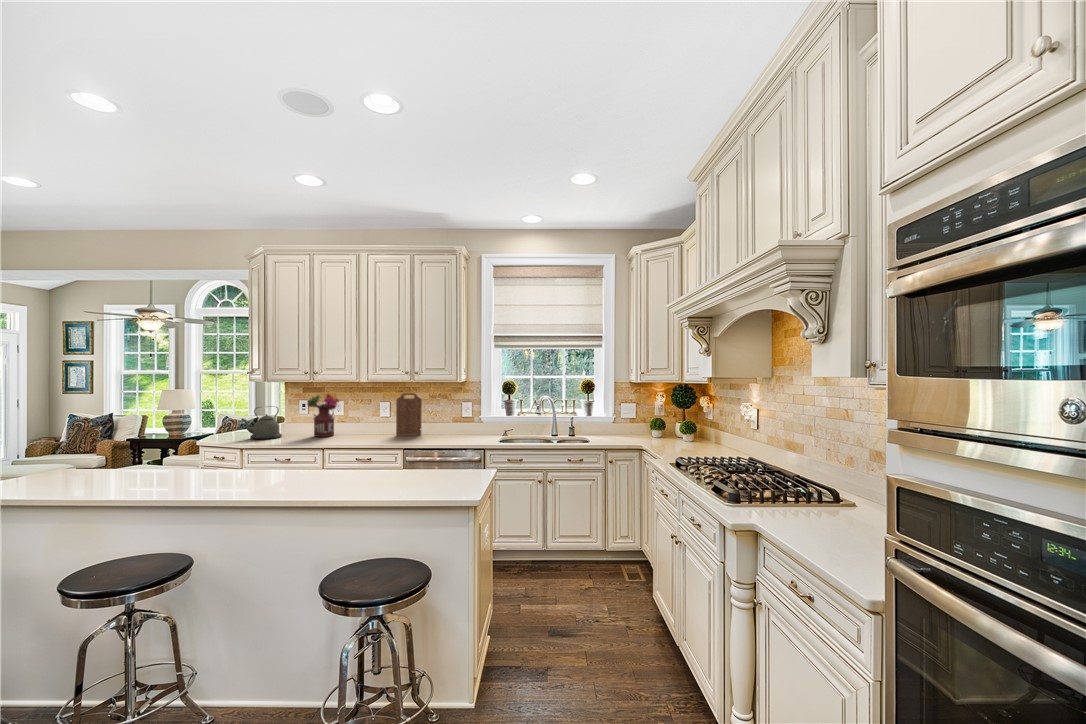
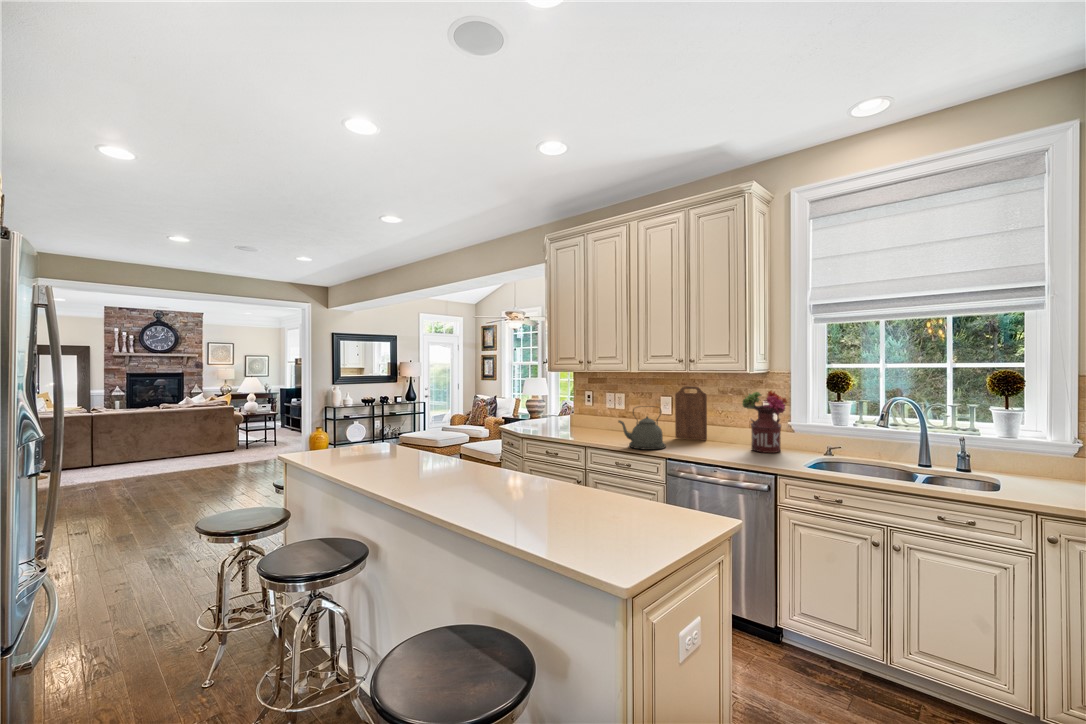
flower arrangement: present [307,394,339,437] -> present [742,390,787,453]
kettle: present [241,407,282,439] -> present [619,409,666,450]

